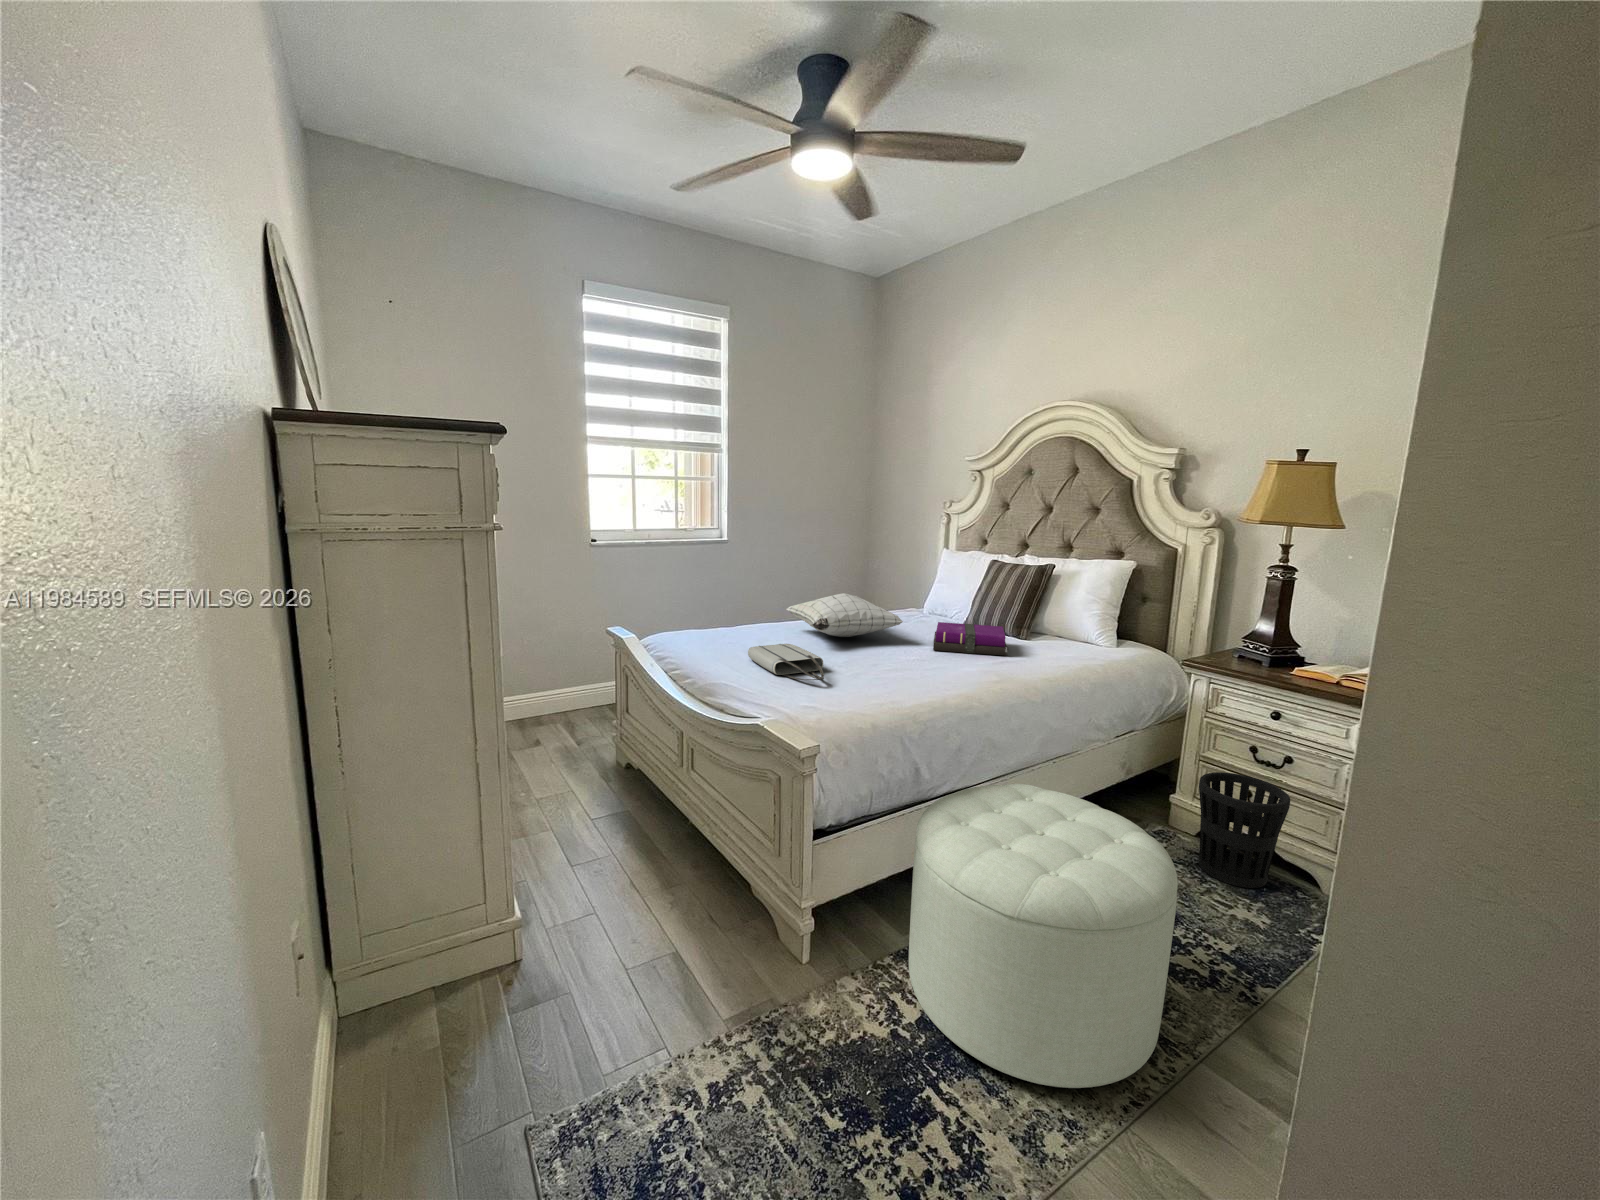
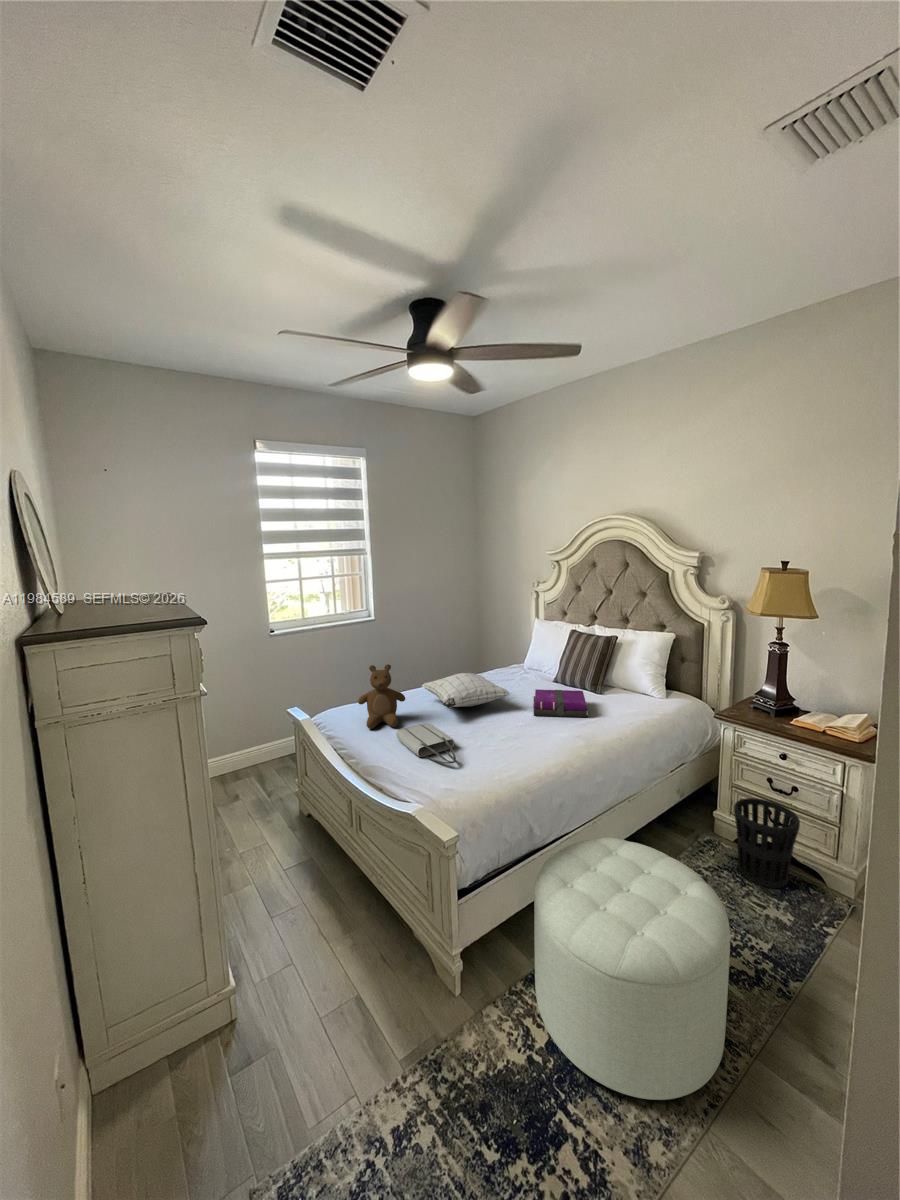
teddy bear: none [700,568,763,649] -> present [358,664,405,729]

